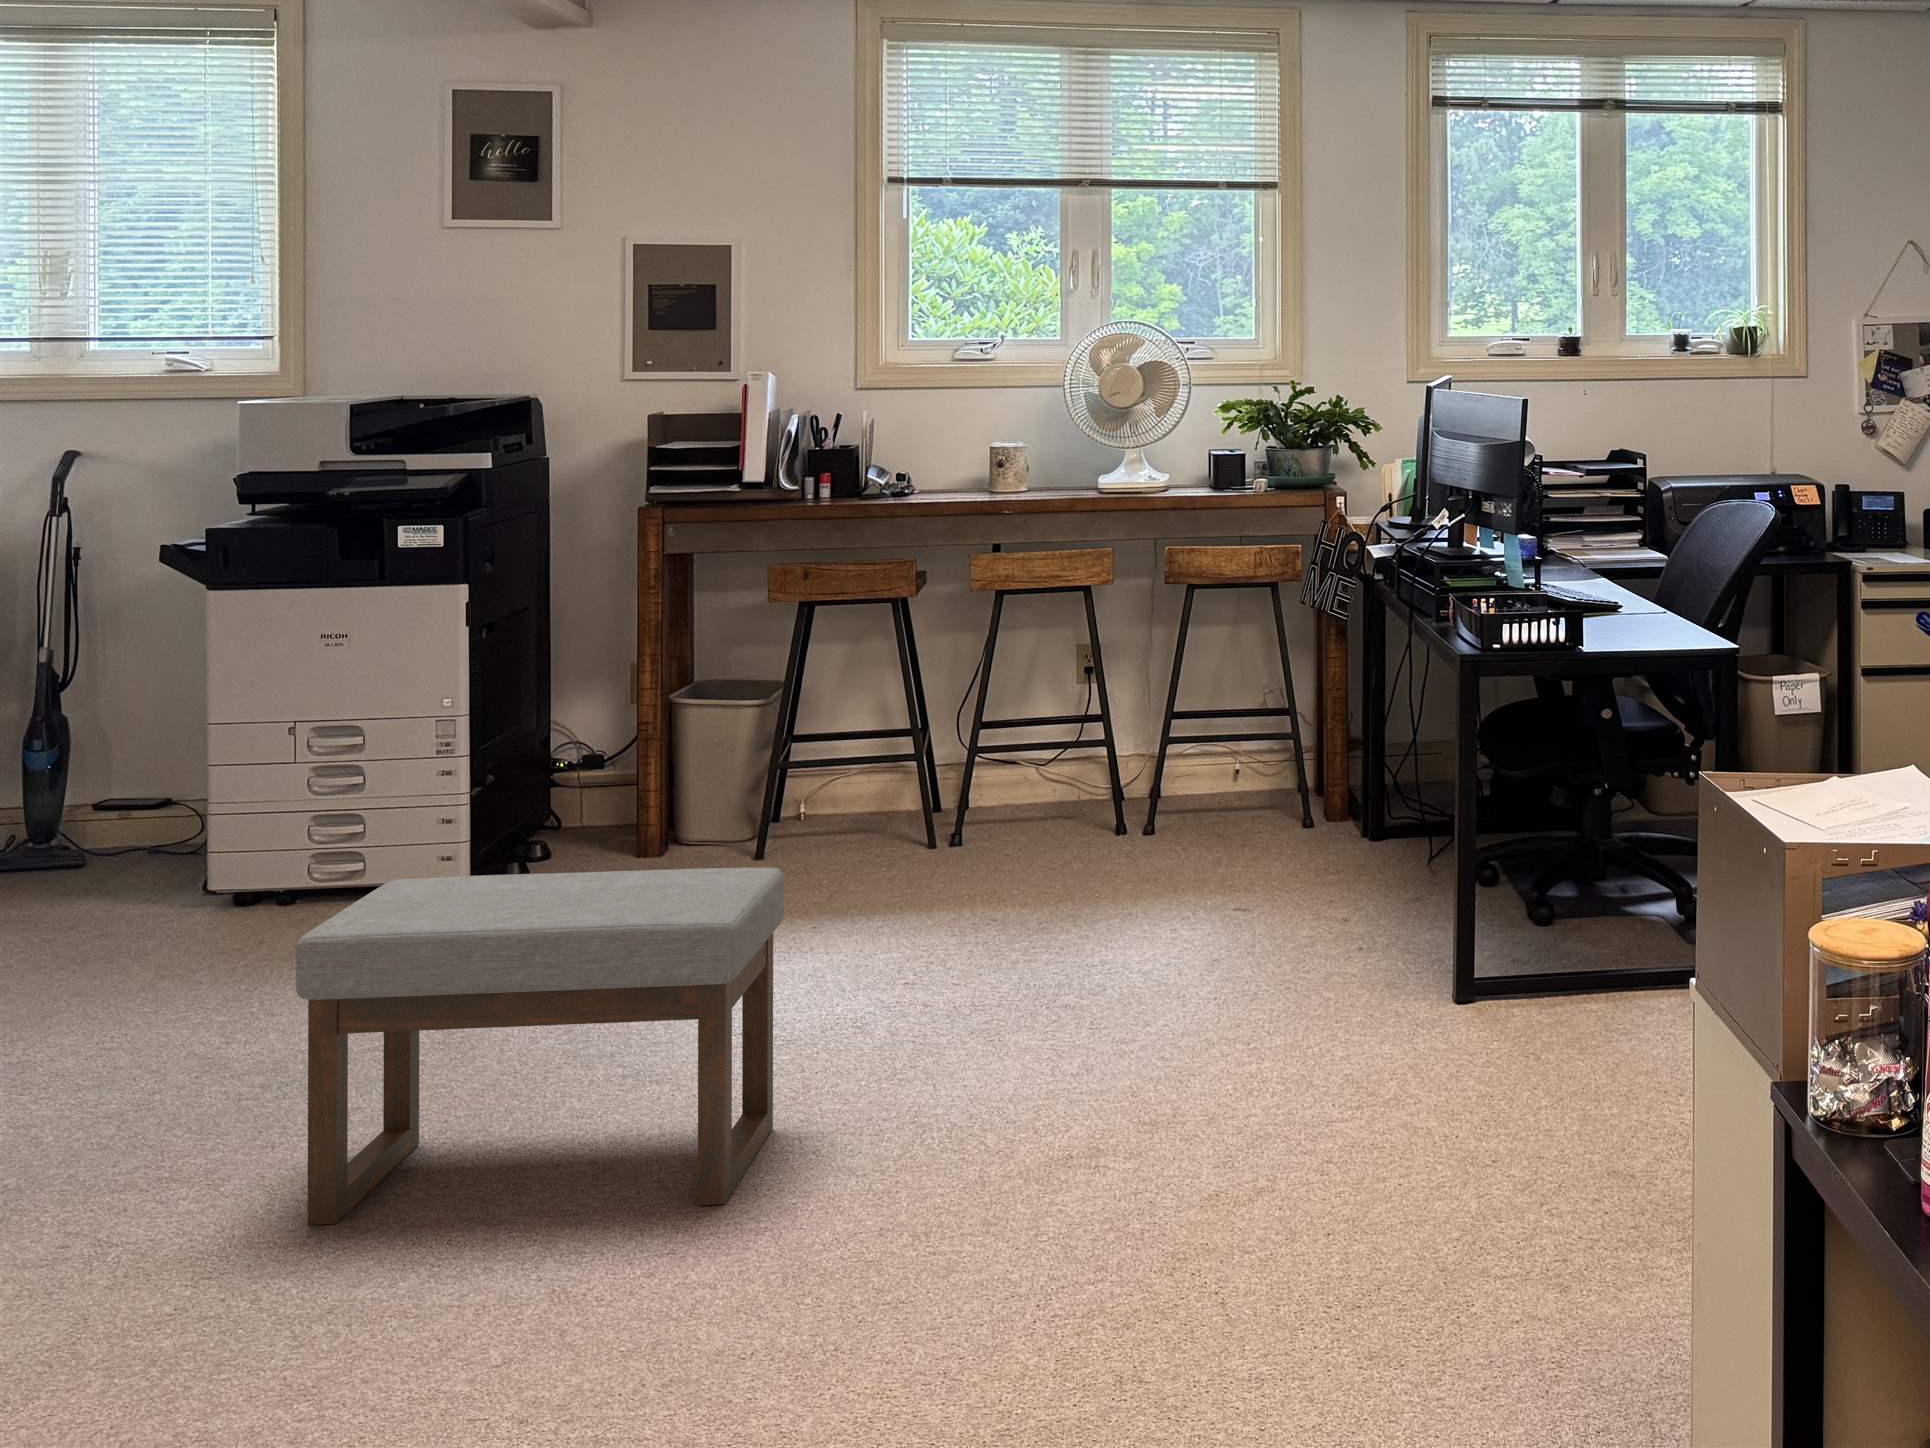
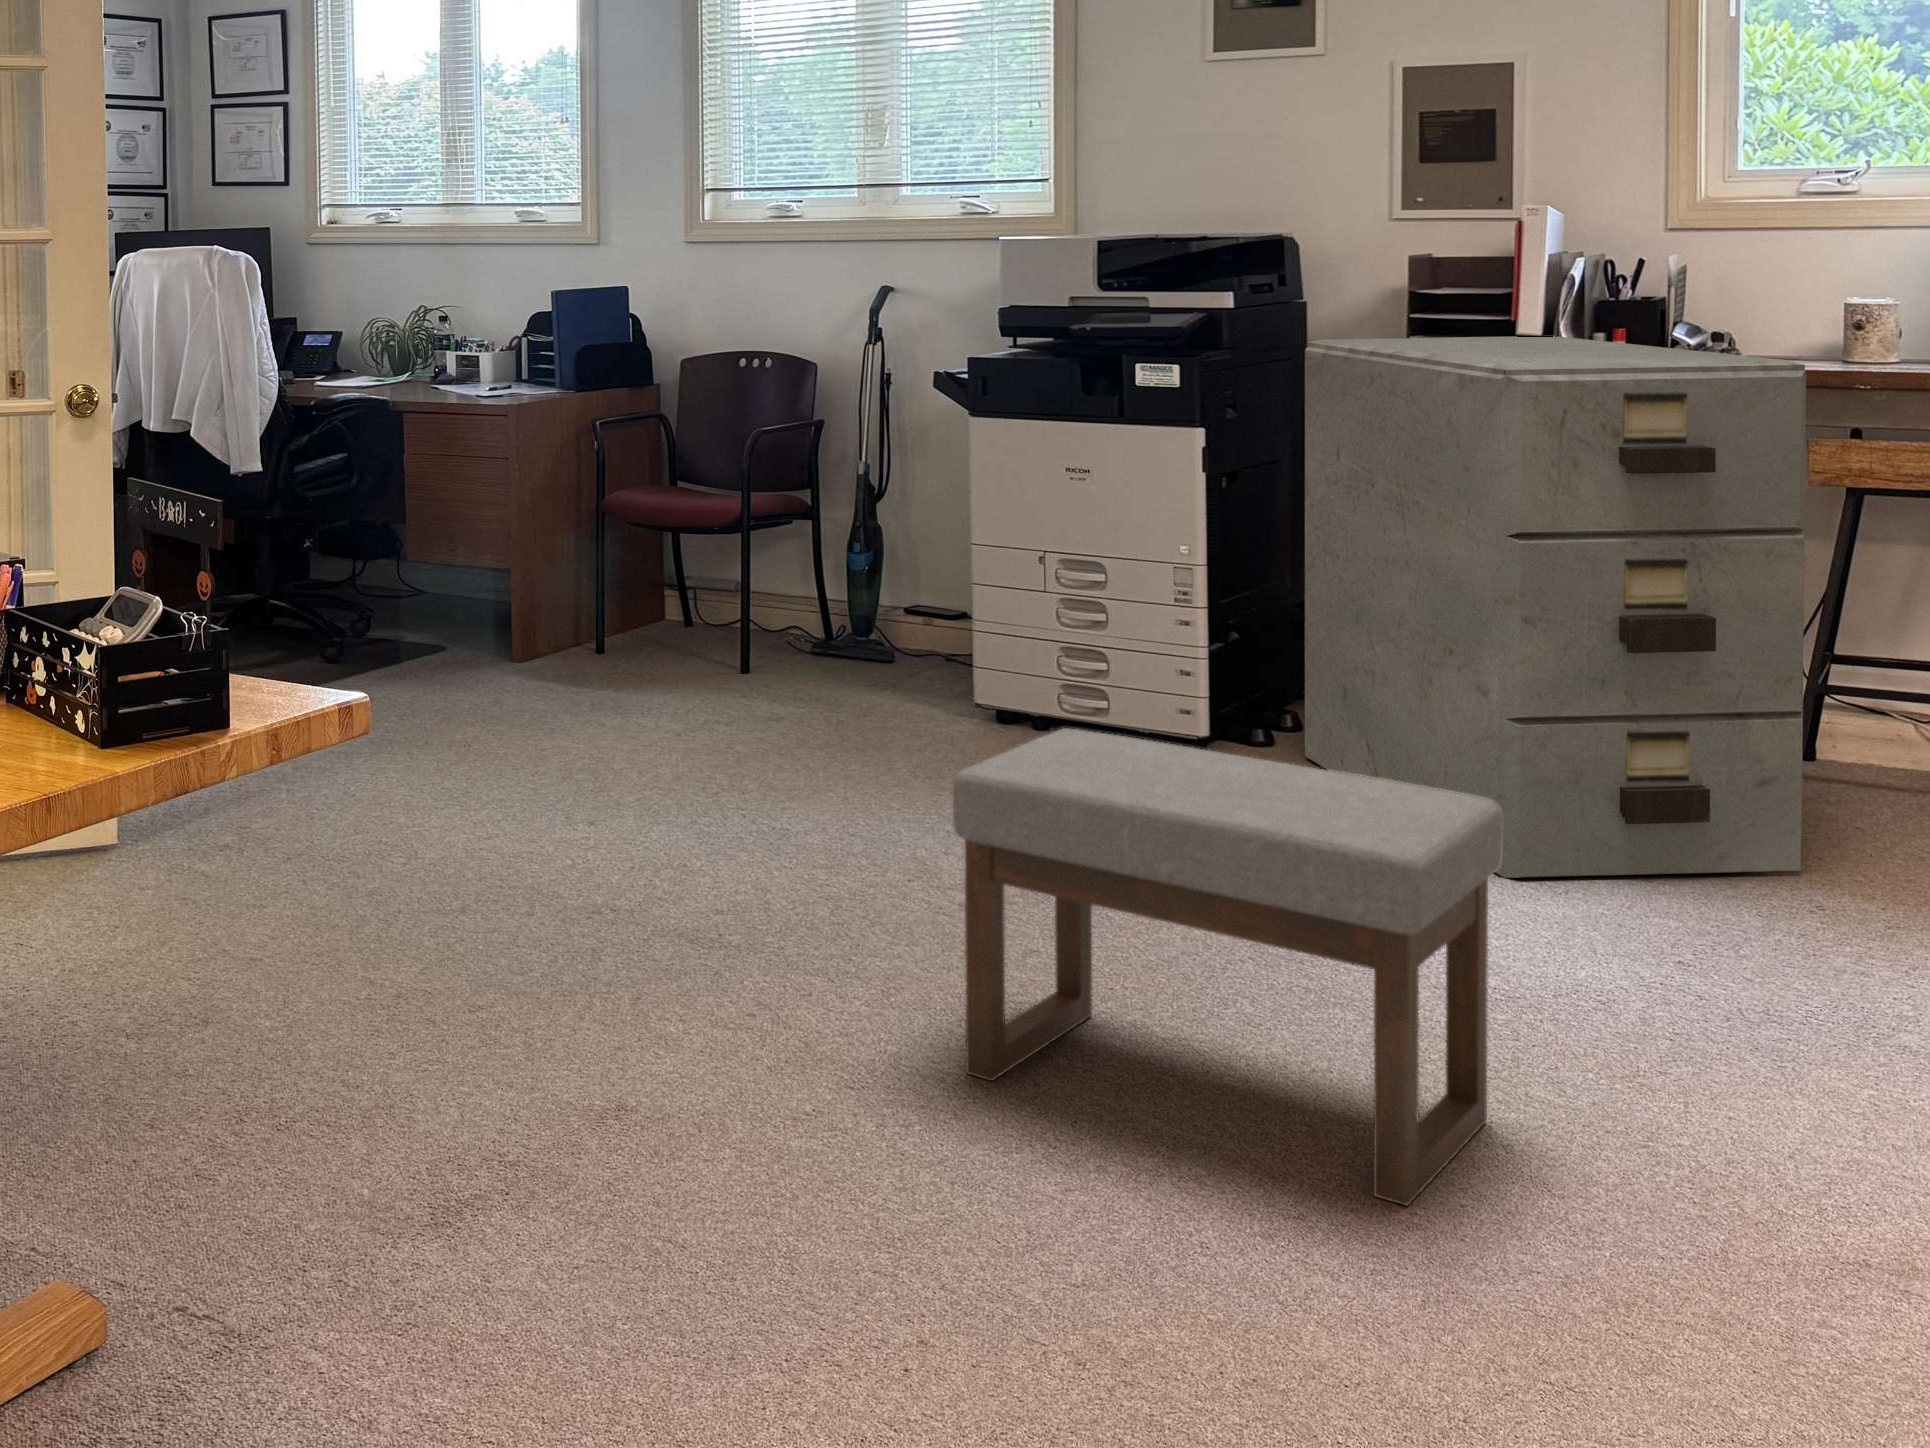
filing cabinet: none [562,481,967,946] -> present [1305,336,1806,878]

